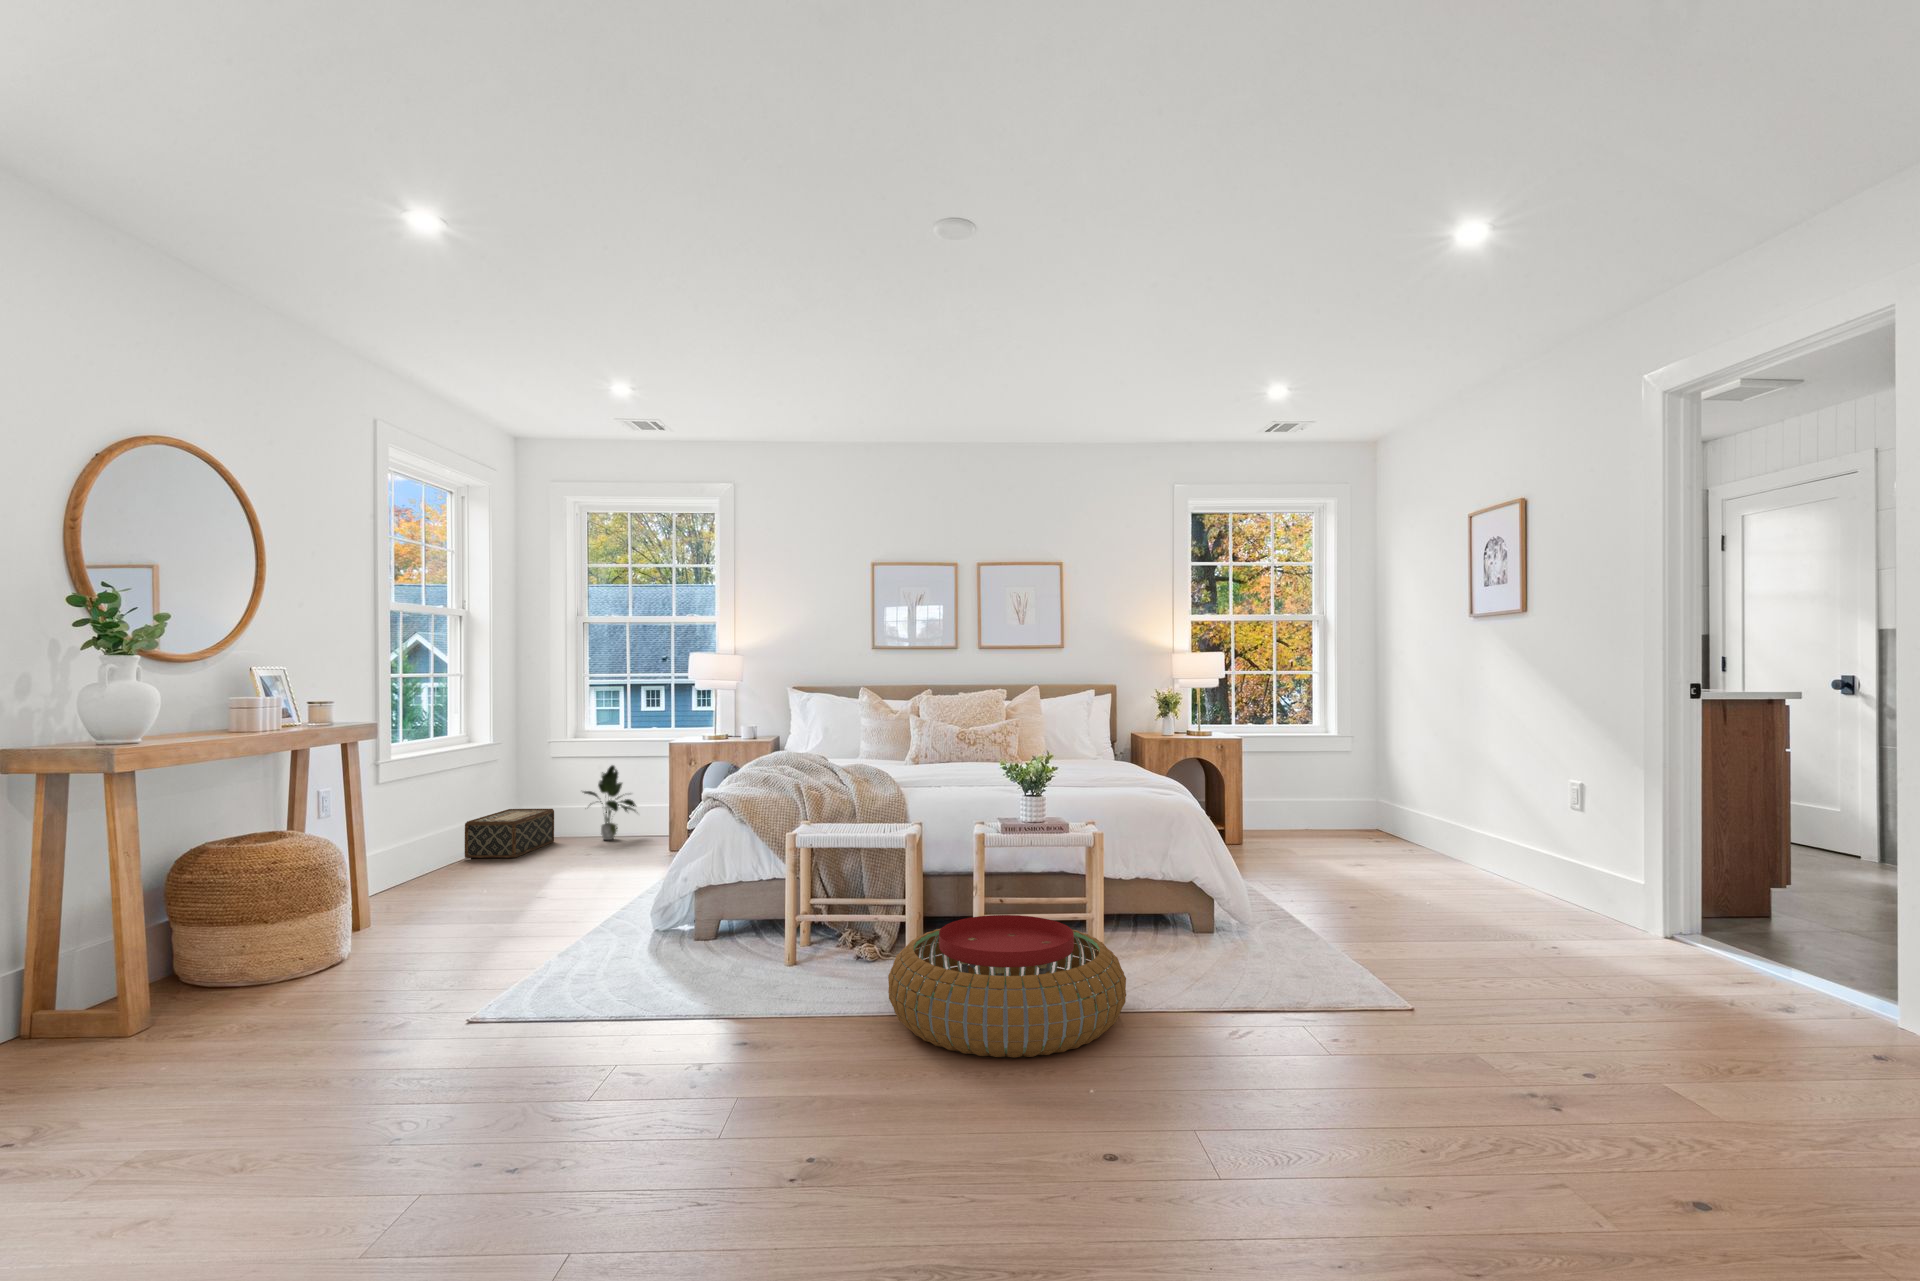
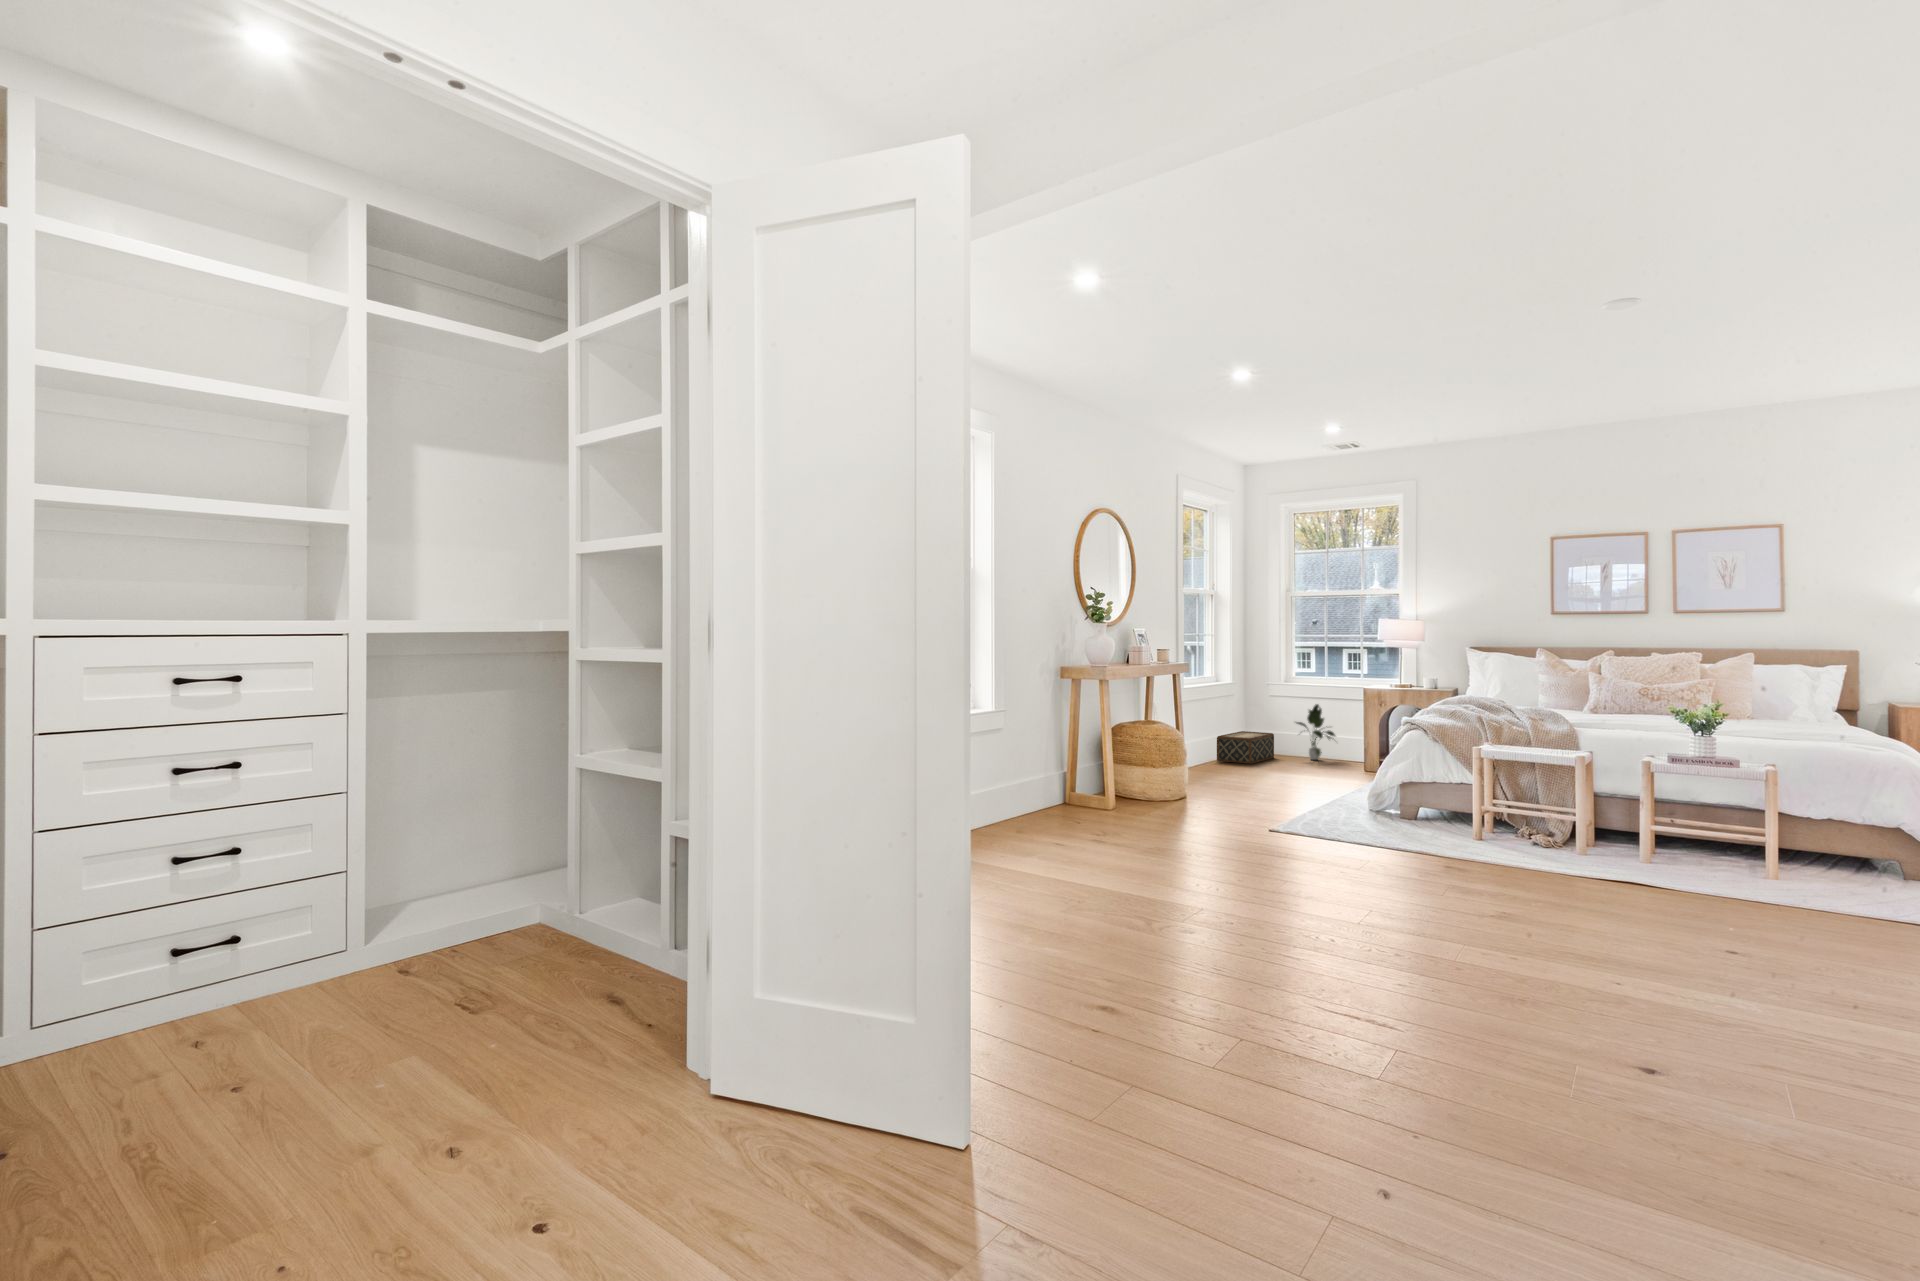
pouf: present [888,915,1126,1058] -> none [1556,817,1777,911]

